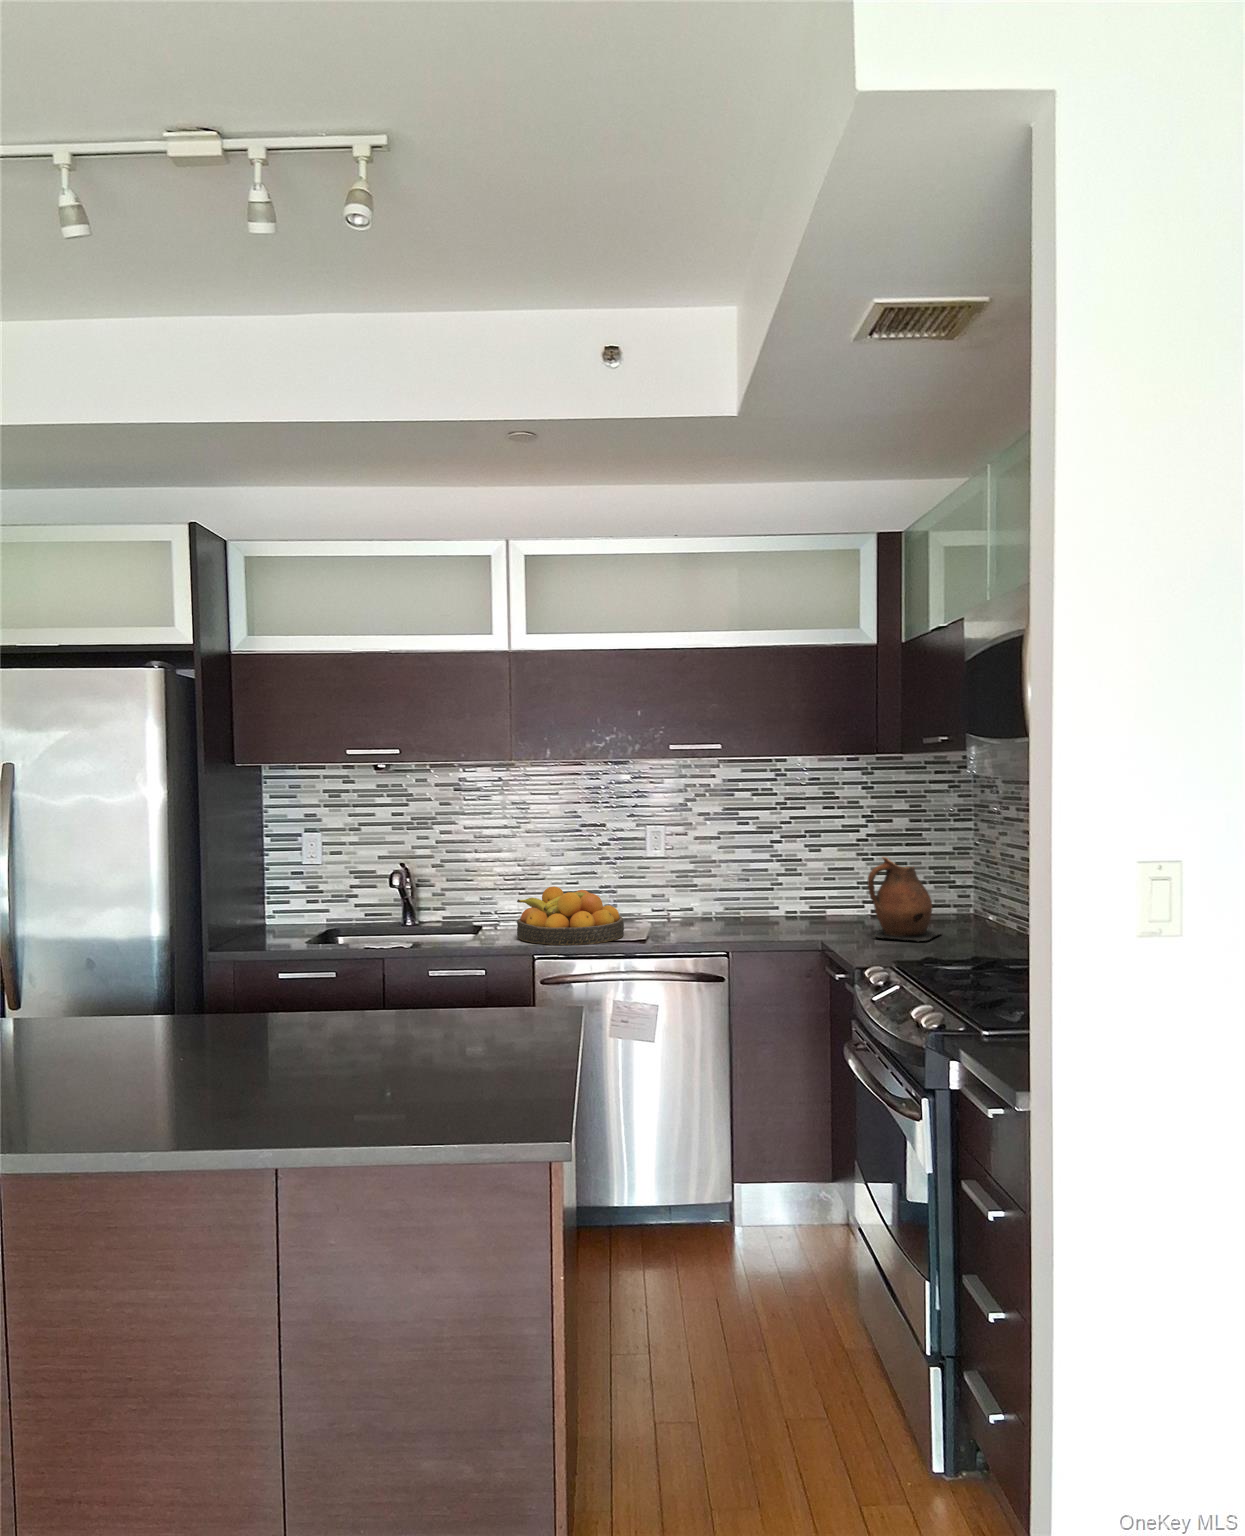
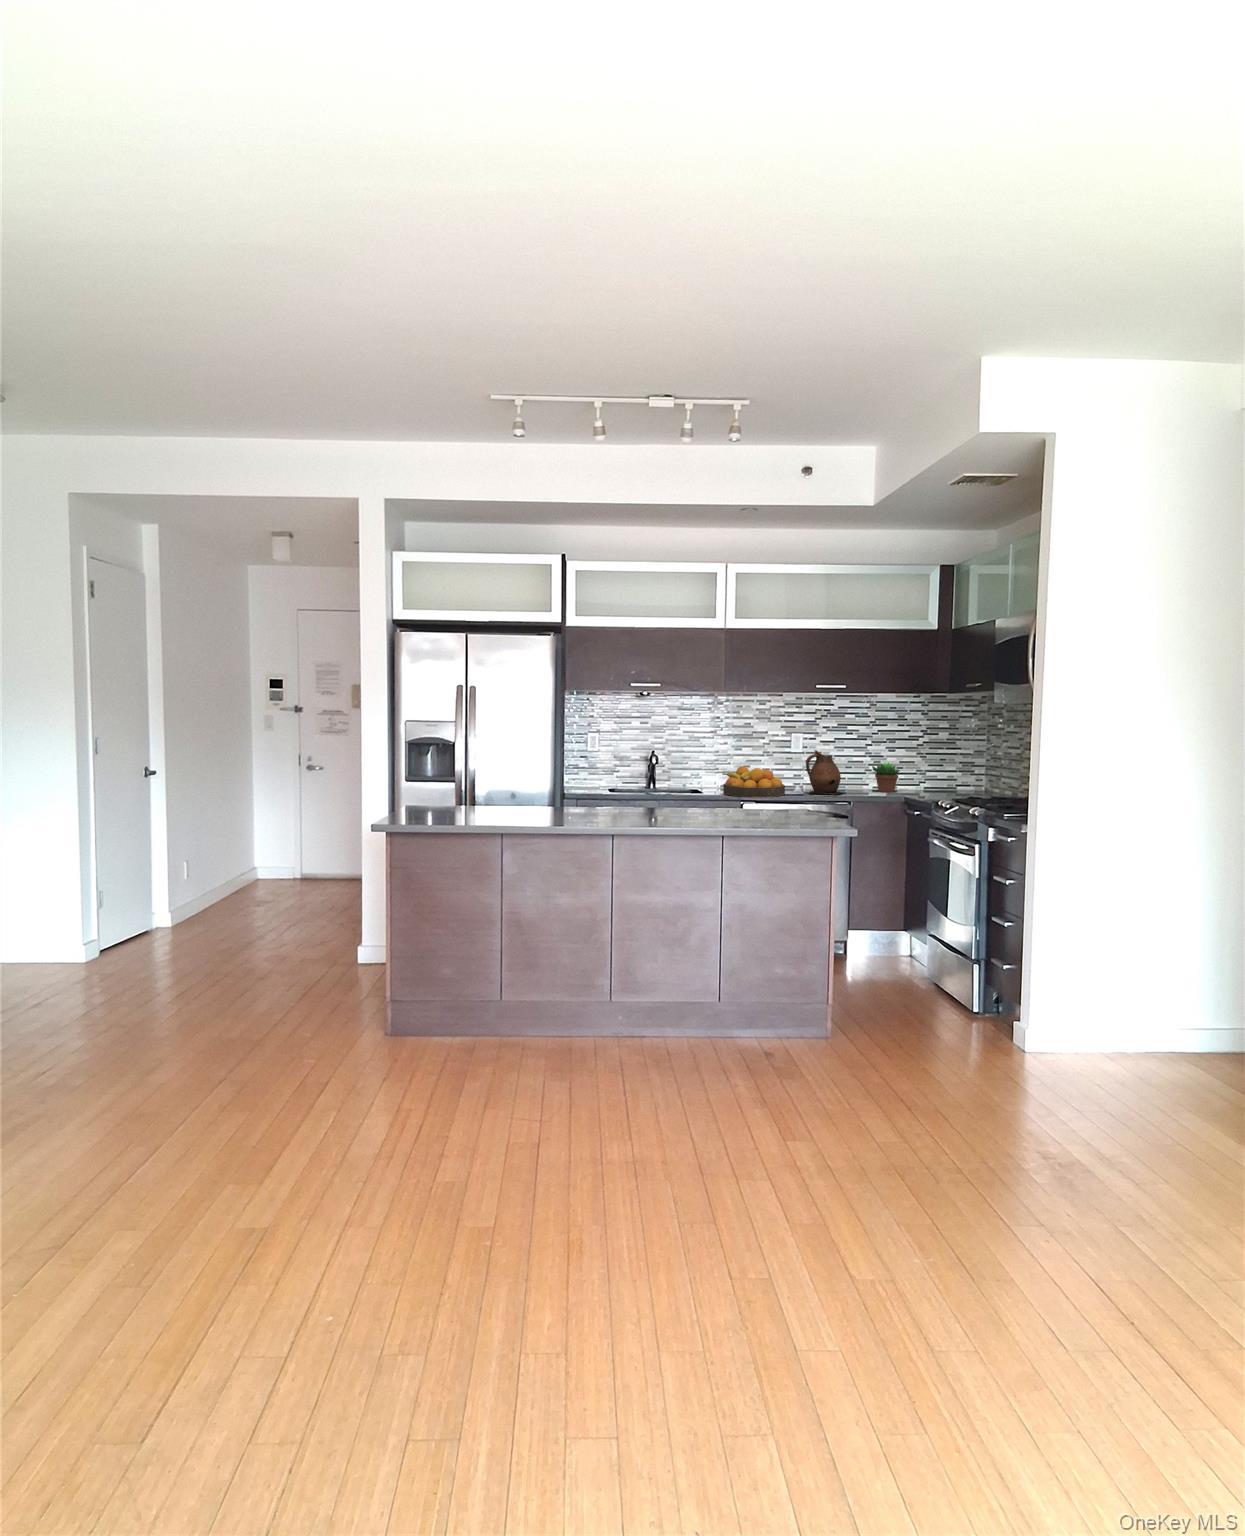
ceramic pitcher: present [868,857,941,942] -> present [806,750,846,795]
succulent plant: none [780,871,829,922] -> present [872,763,900,792]

